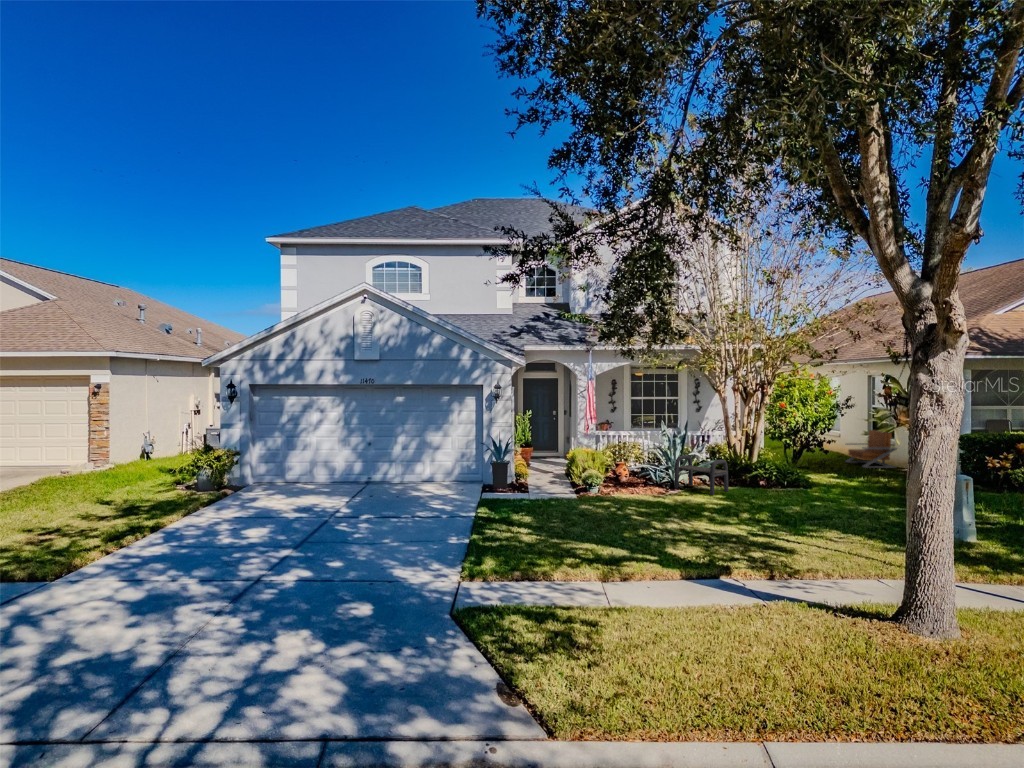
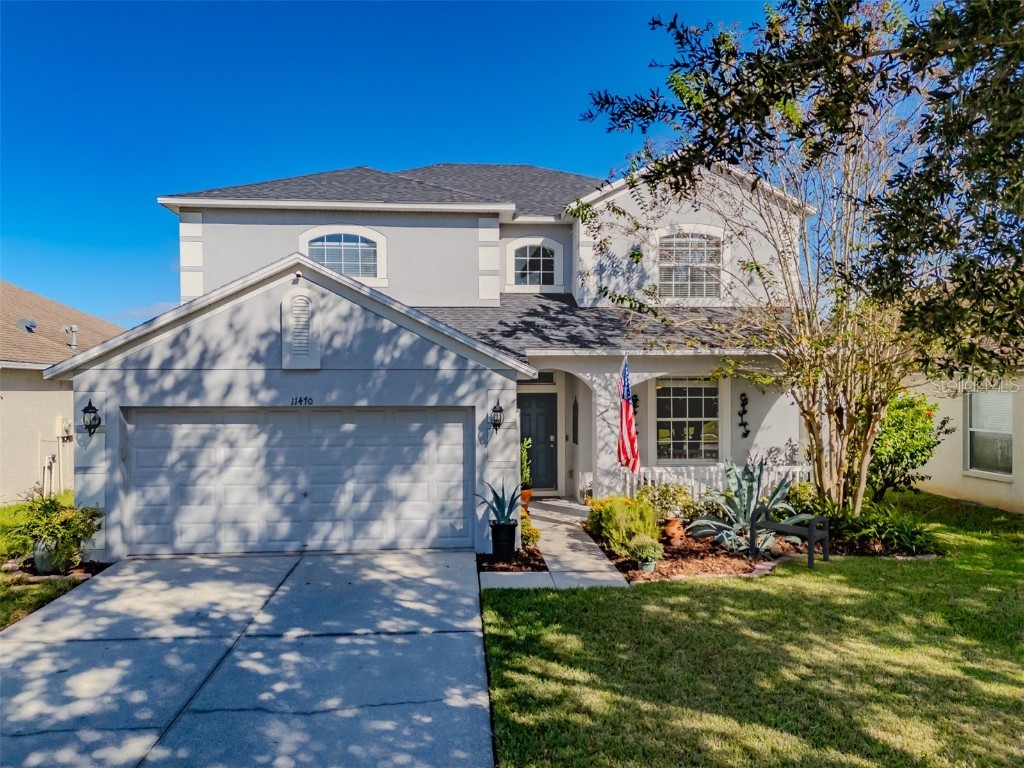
lounge chair: present [846,430,897,468] -> none [936,461,1012,513]

